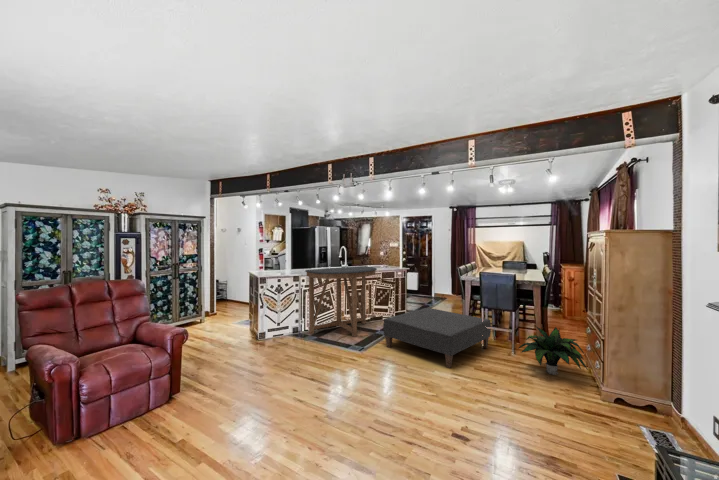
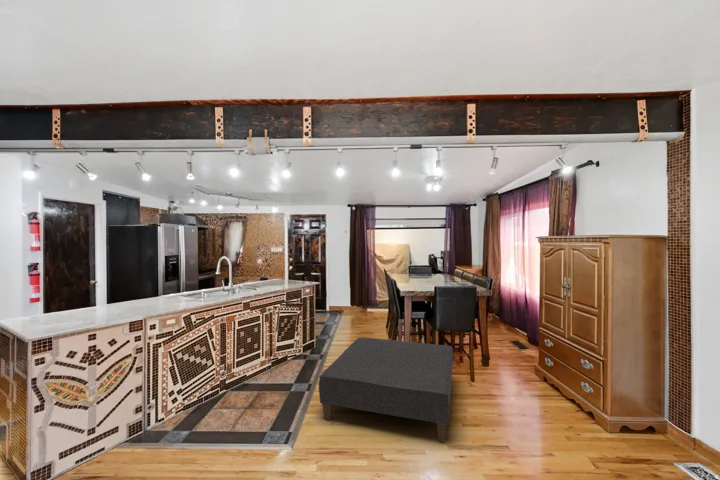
console table: present [305,266,377,337] -> none [156,285,287,425]
potted plant: present [519,327,588,375] -> none [507,347,597,412]

